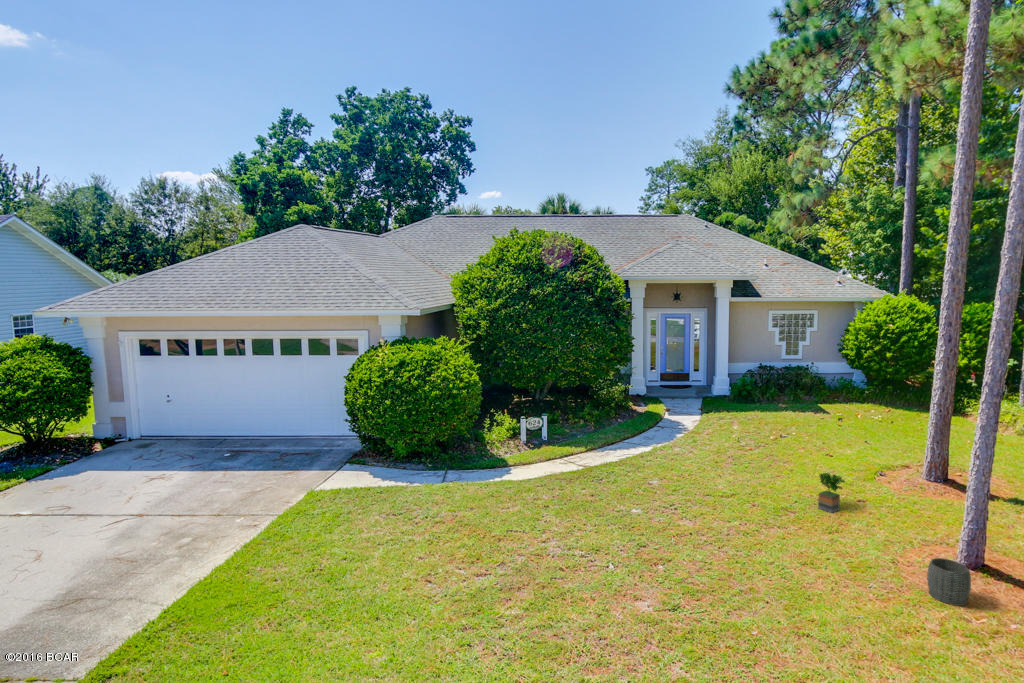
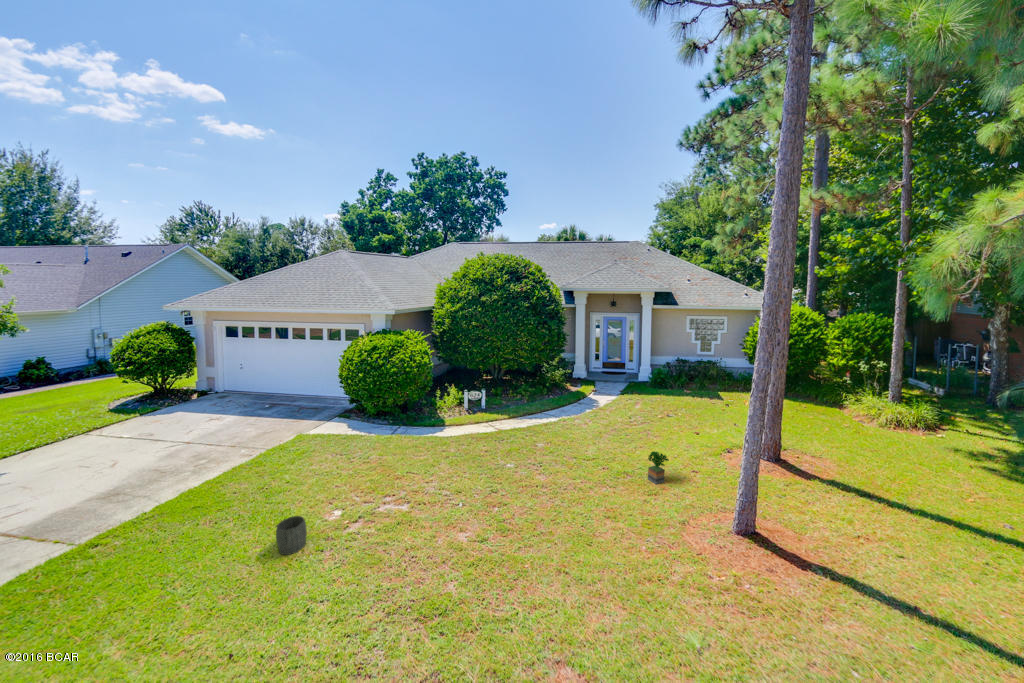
woven basket: present [927,558,971,606] -> present [276,516,307,555]

